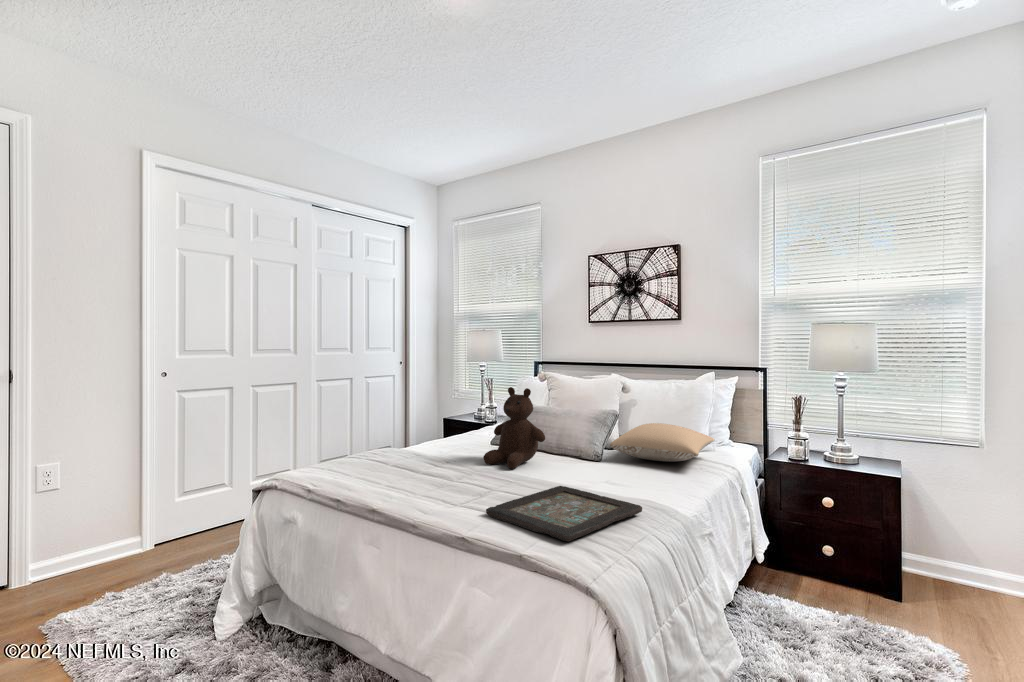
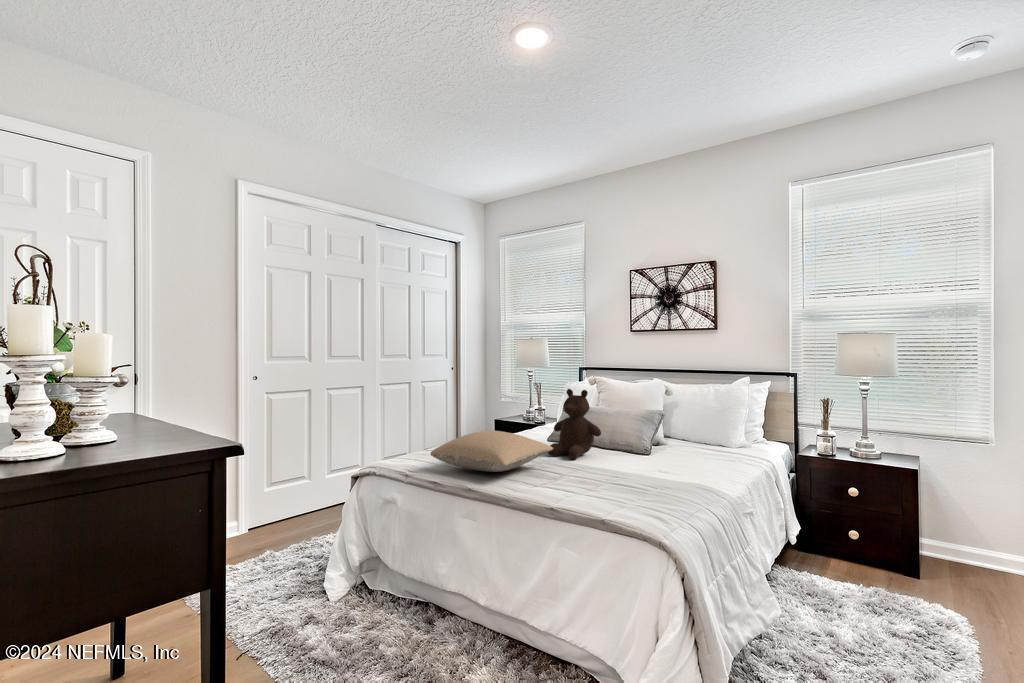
pillow: present [610,423,715,462] -> present [431,430,553,472]
decorative tray: present [486,486,642,542] -> none [566,471,695,510]

